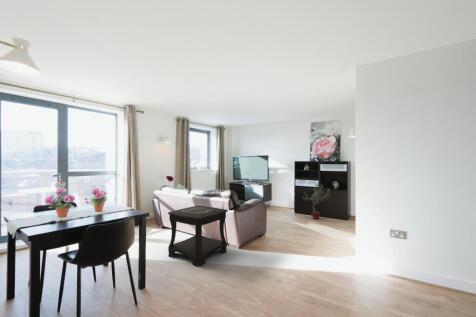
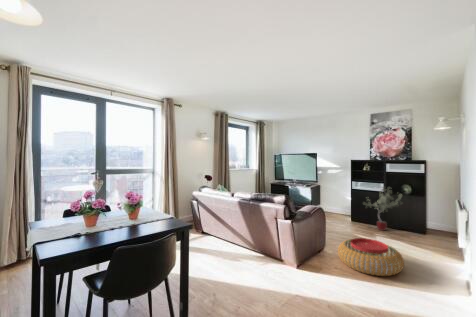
side table: present [168,206,228,266] -> none [212,212,284,291]
pouf: none [273,224,319,250] -> present [338,238,404,276]

